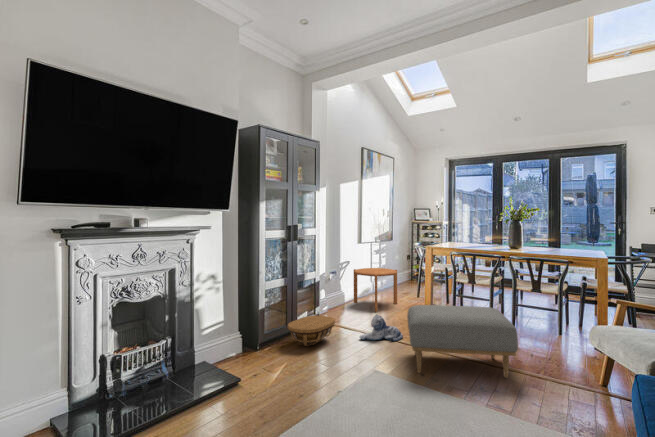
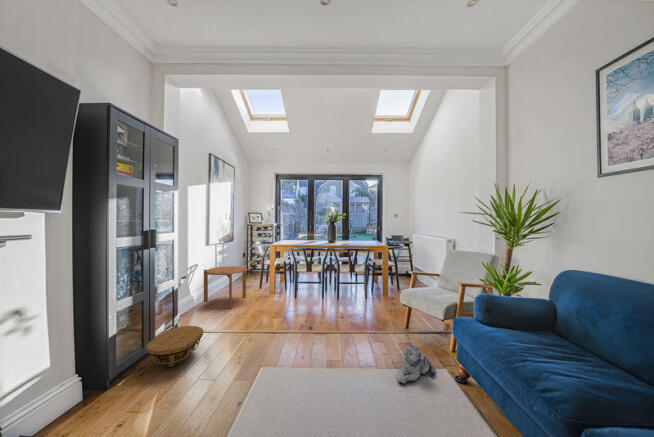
ottoman: present [407,305,518,378] -> none [282,296,383,370]
plush toy: present [360,314,403,341] -> present [397,345,435,384]

